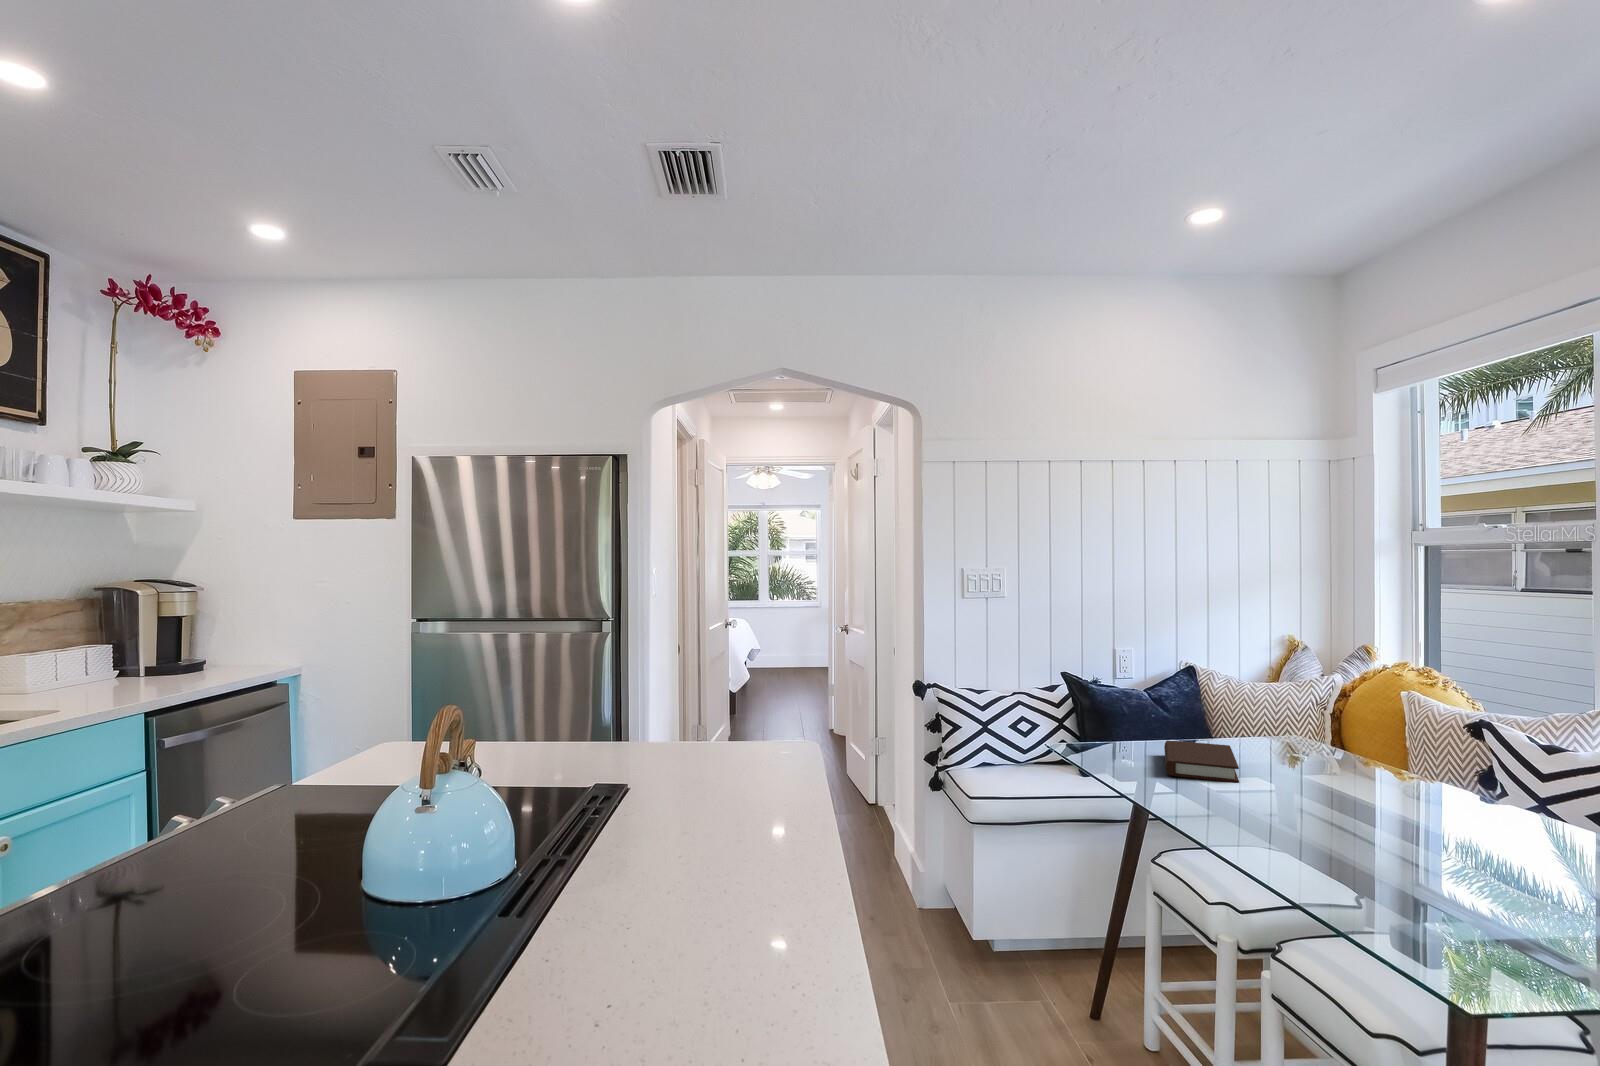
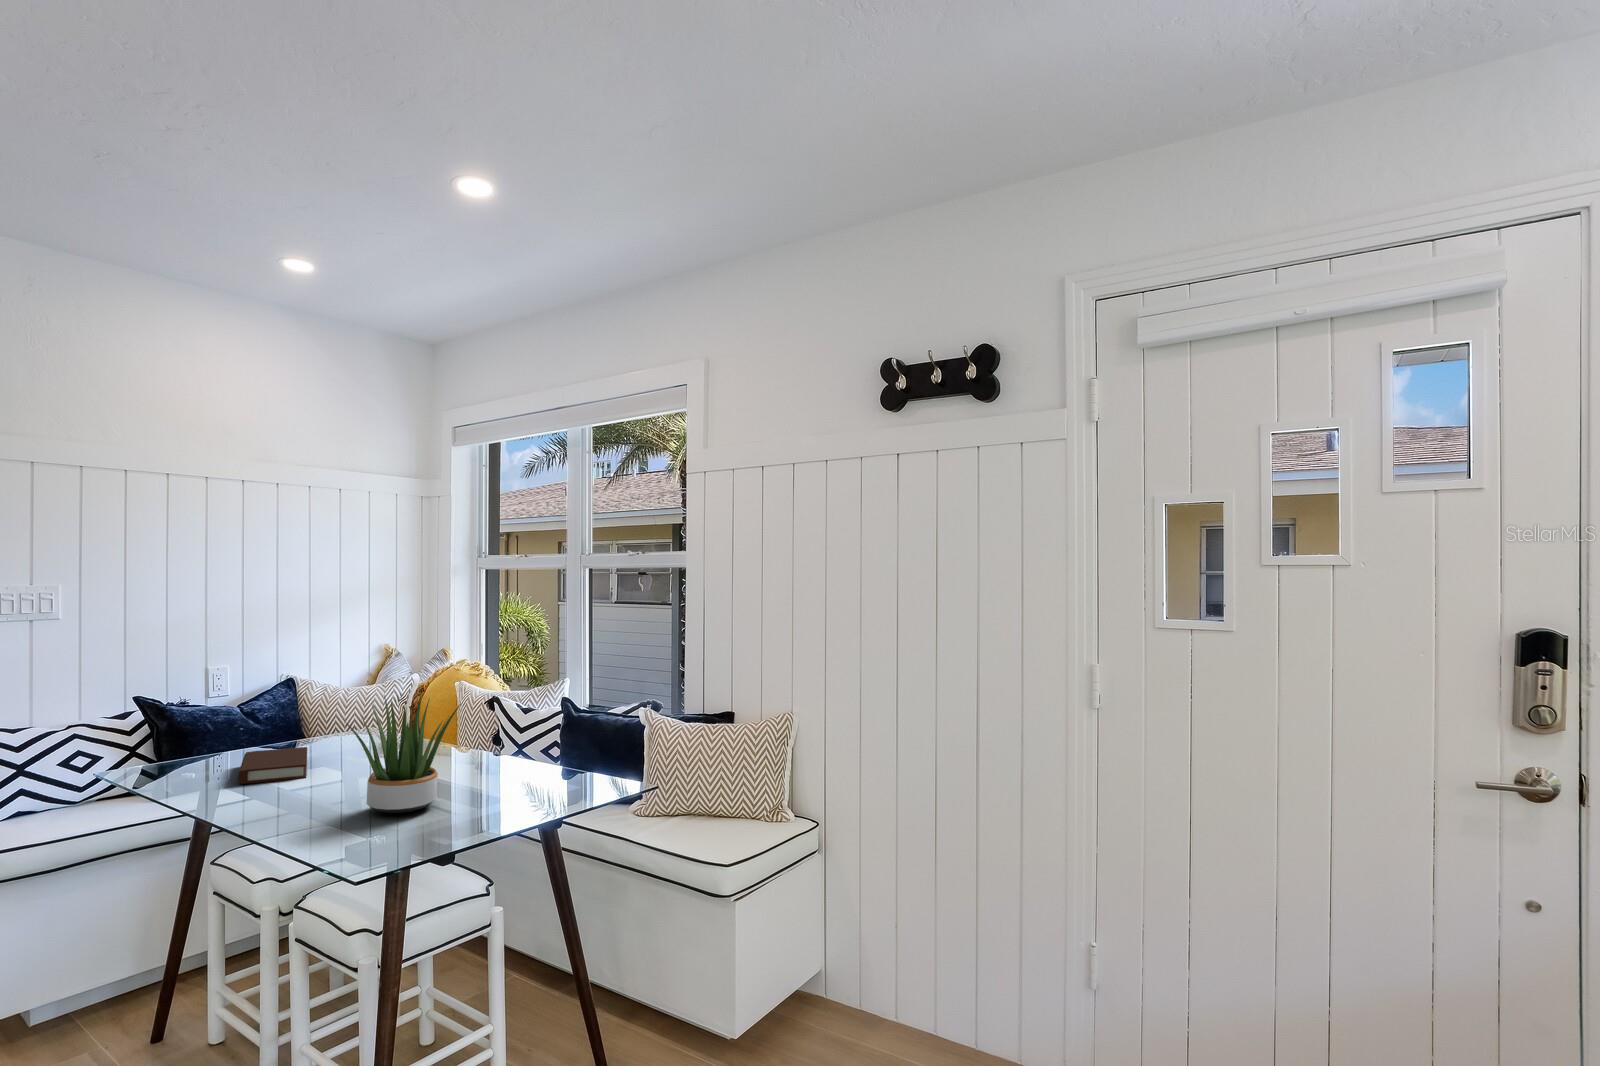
potted plant: none [1309,696,1475,866] -> present [345,693,460,814]

